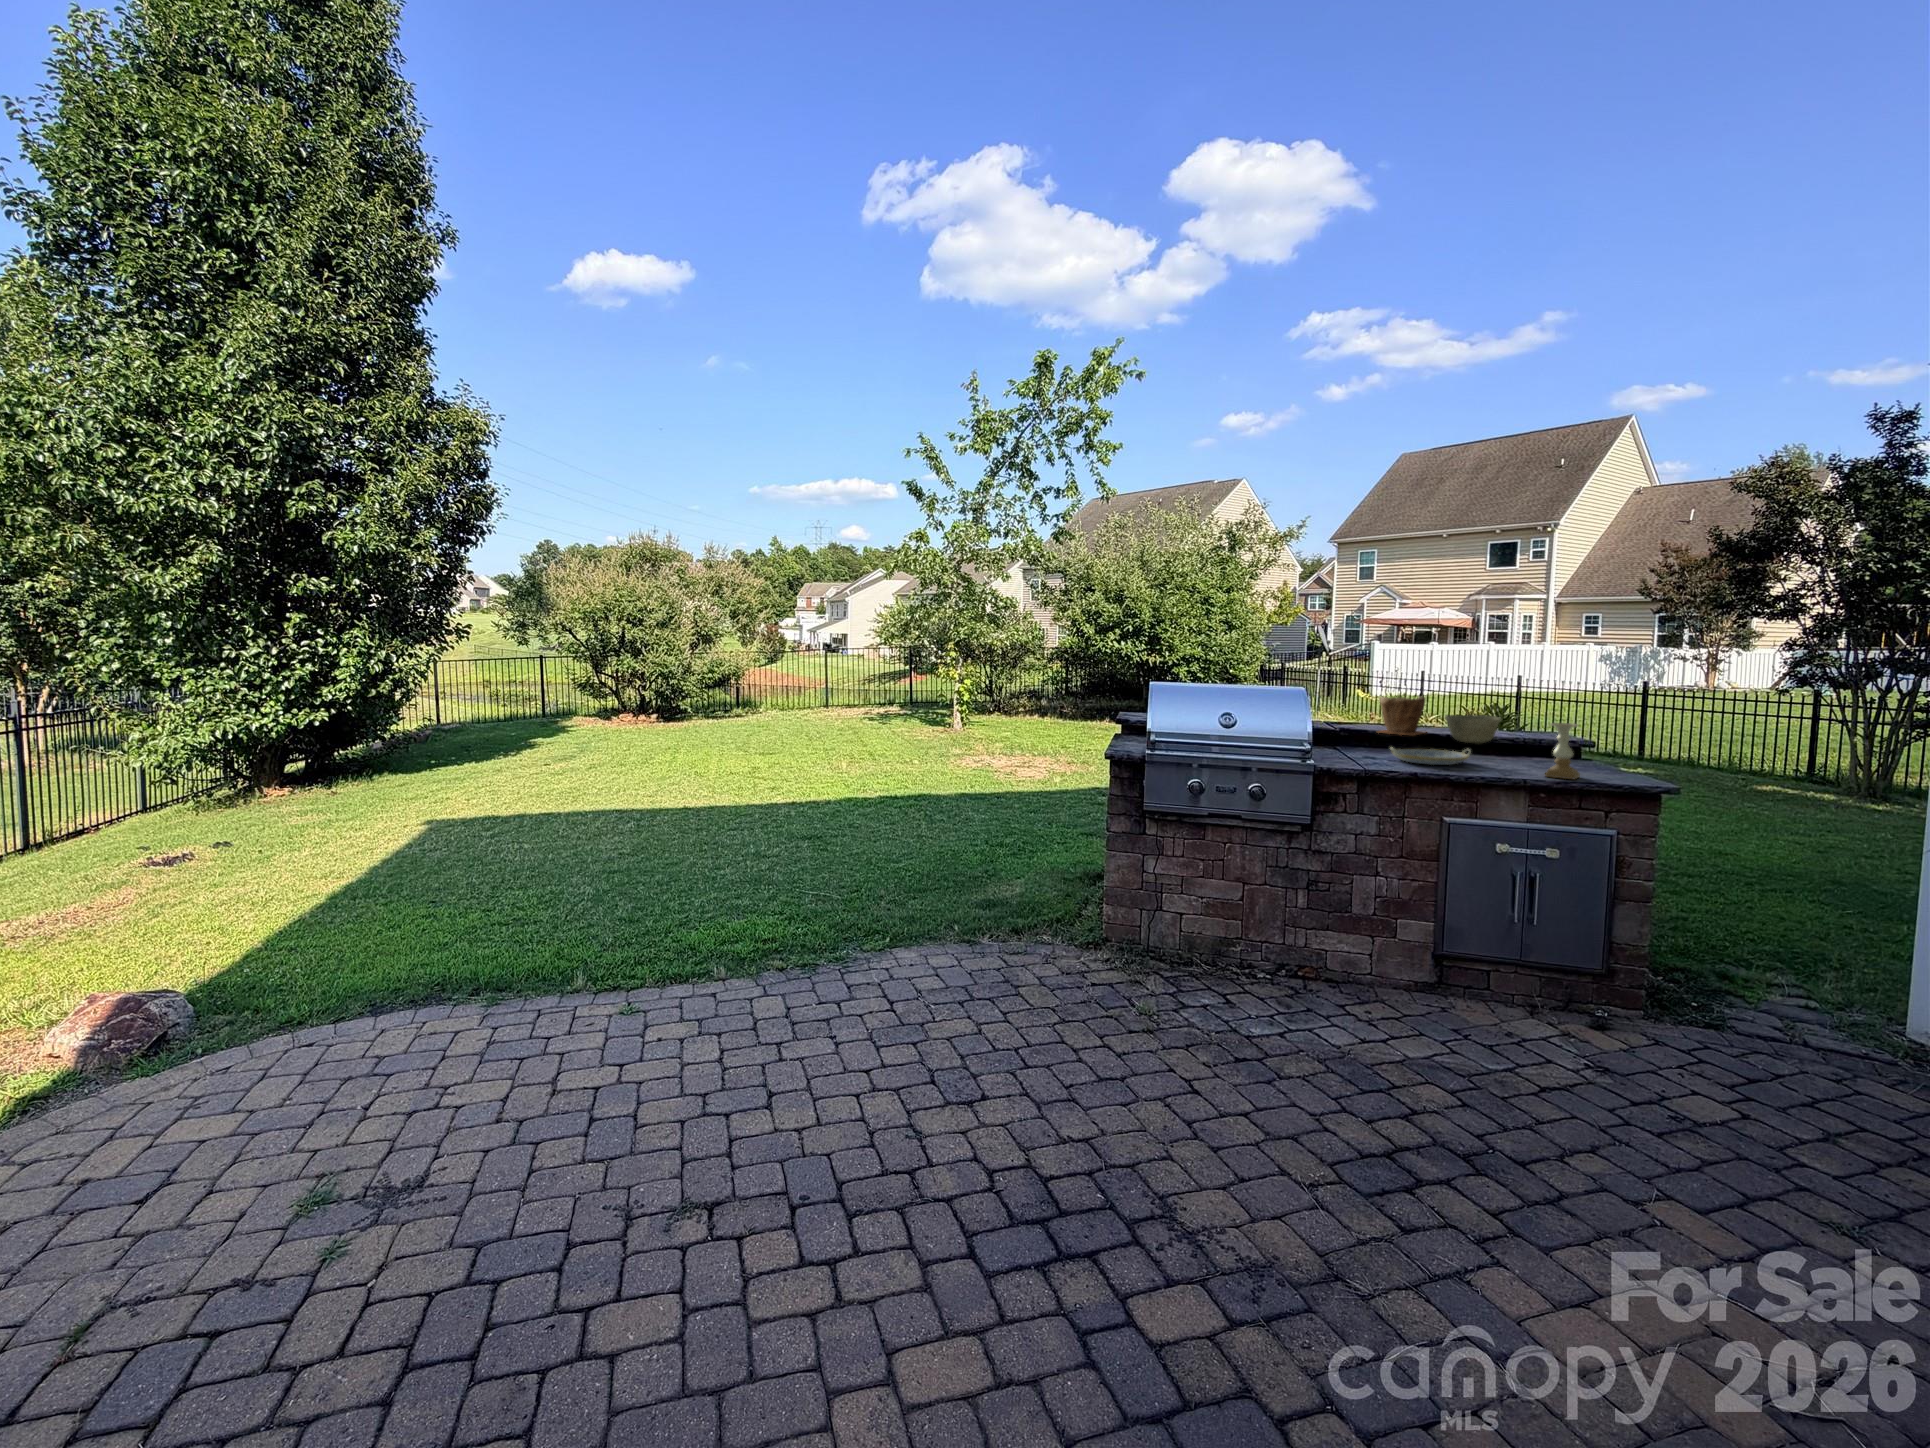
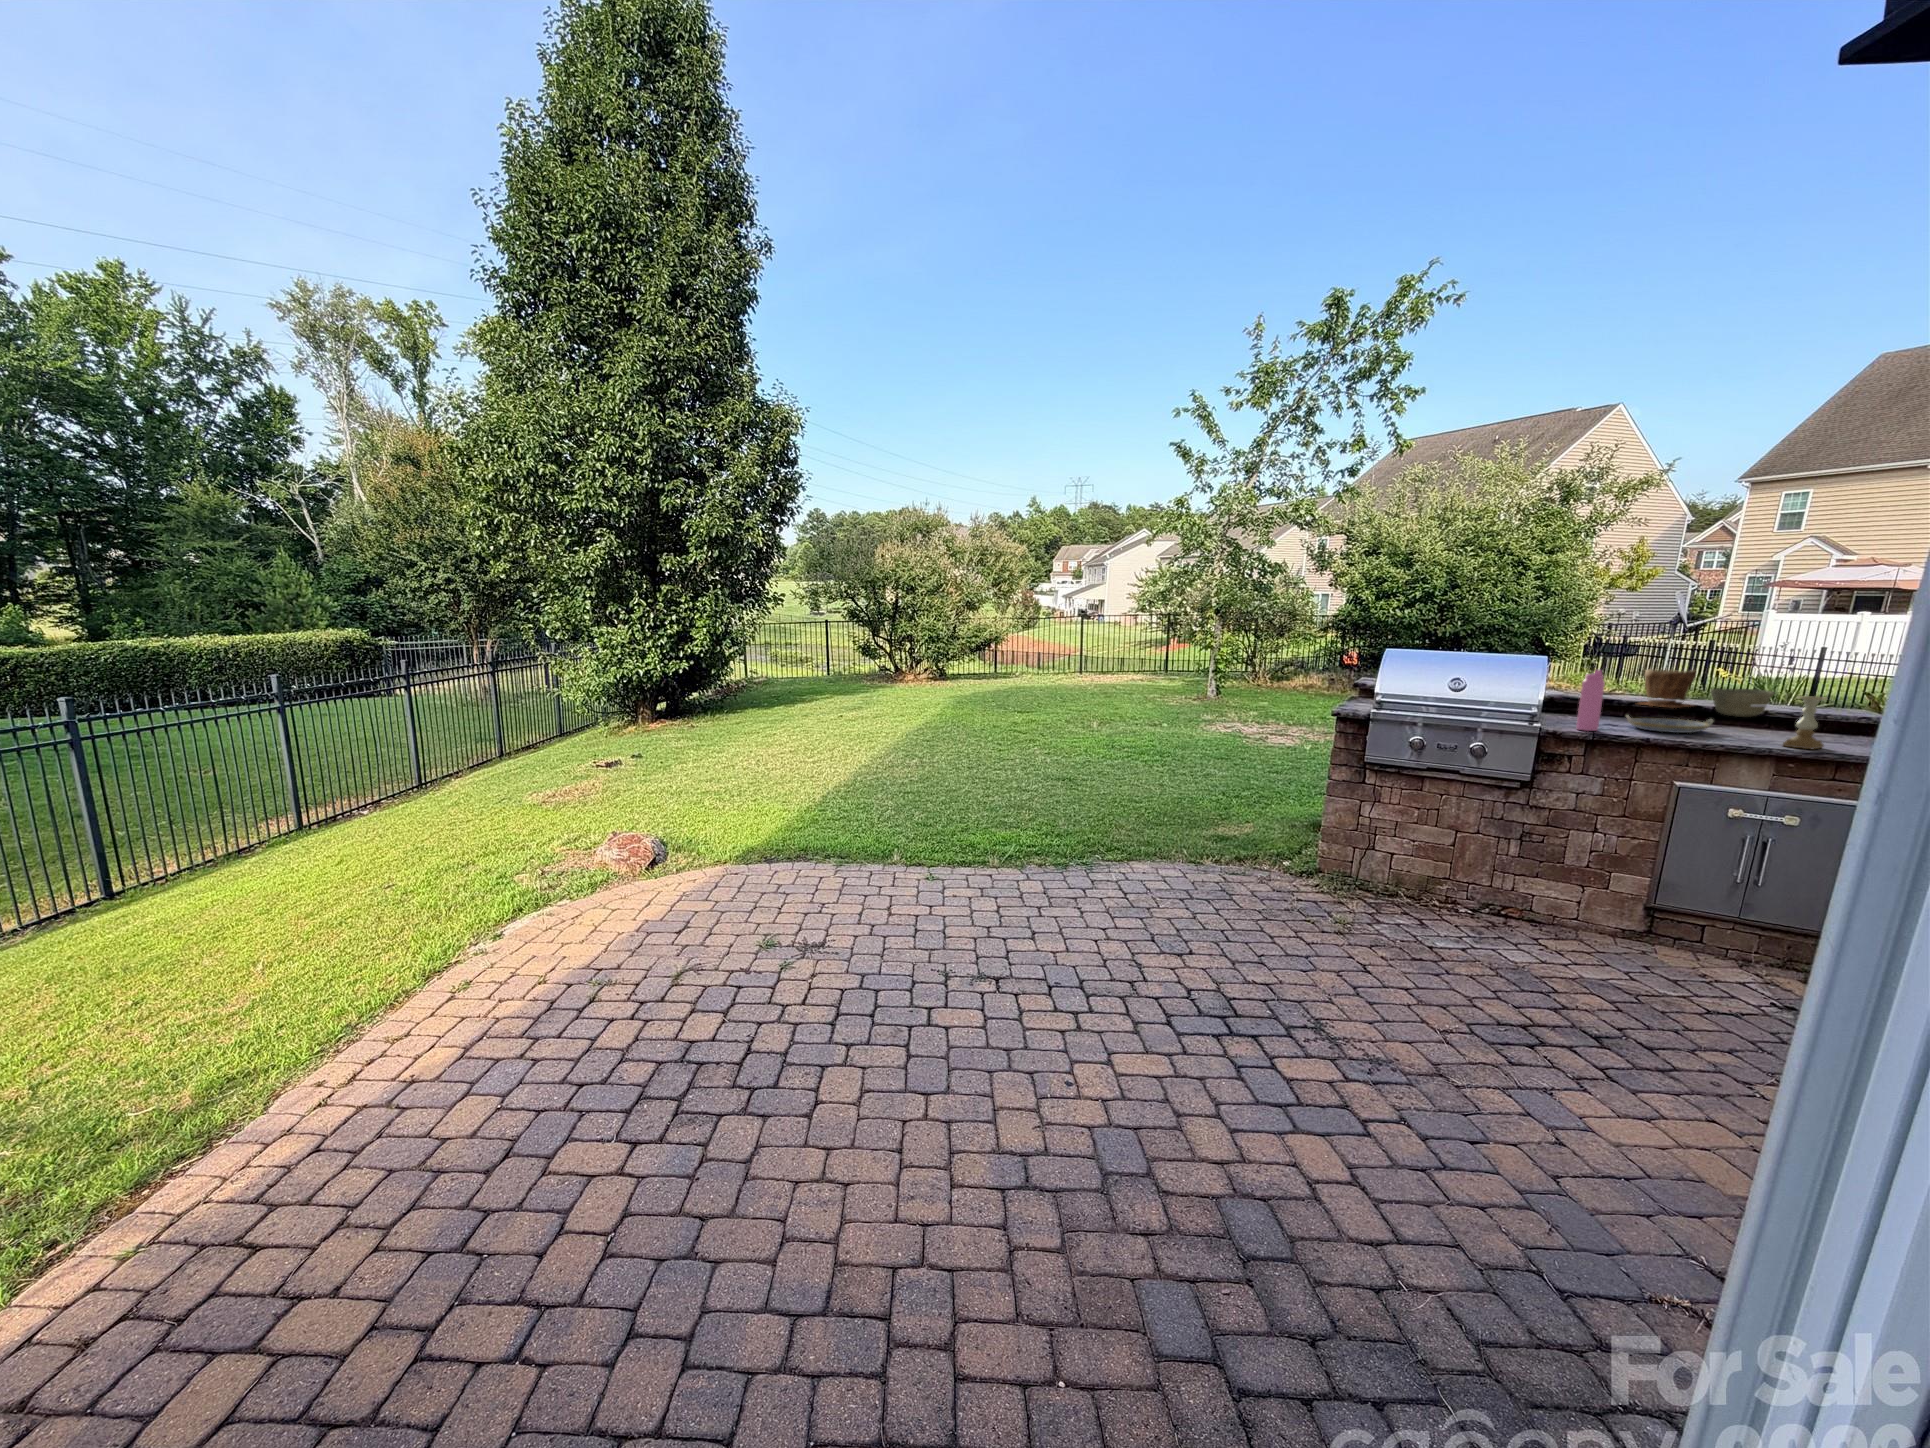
water bottle: none [1349,699,1372,767] -> present [1576,670,1605,731]

